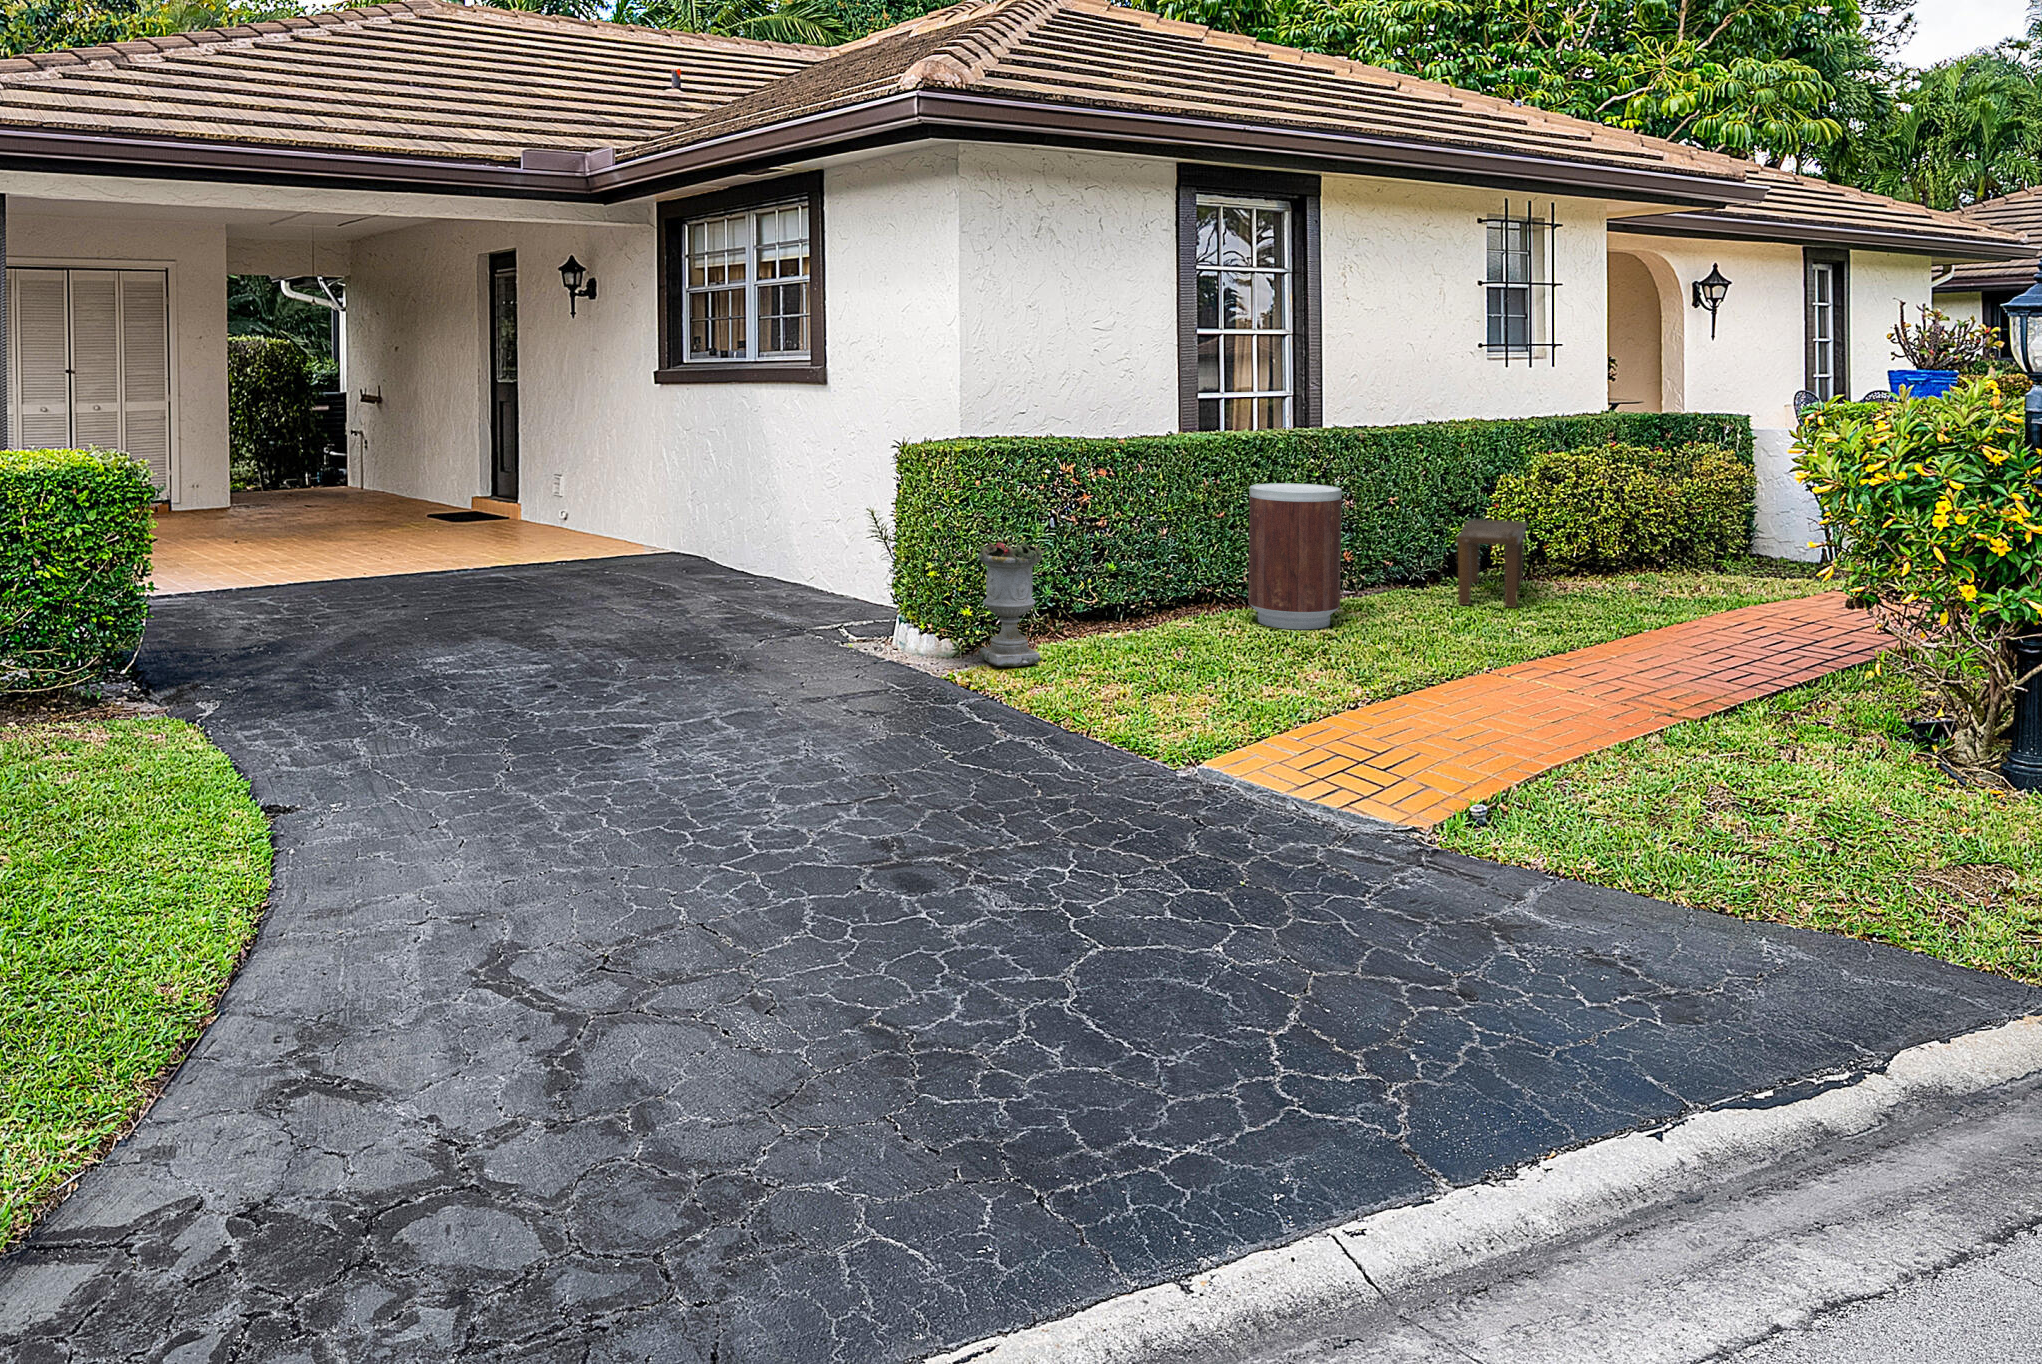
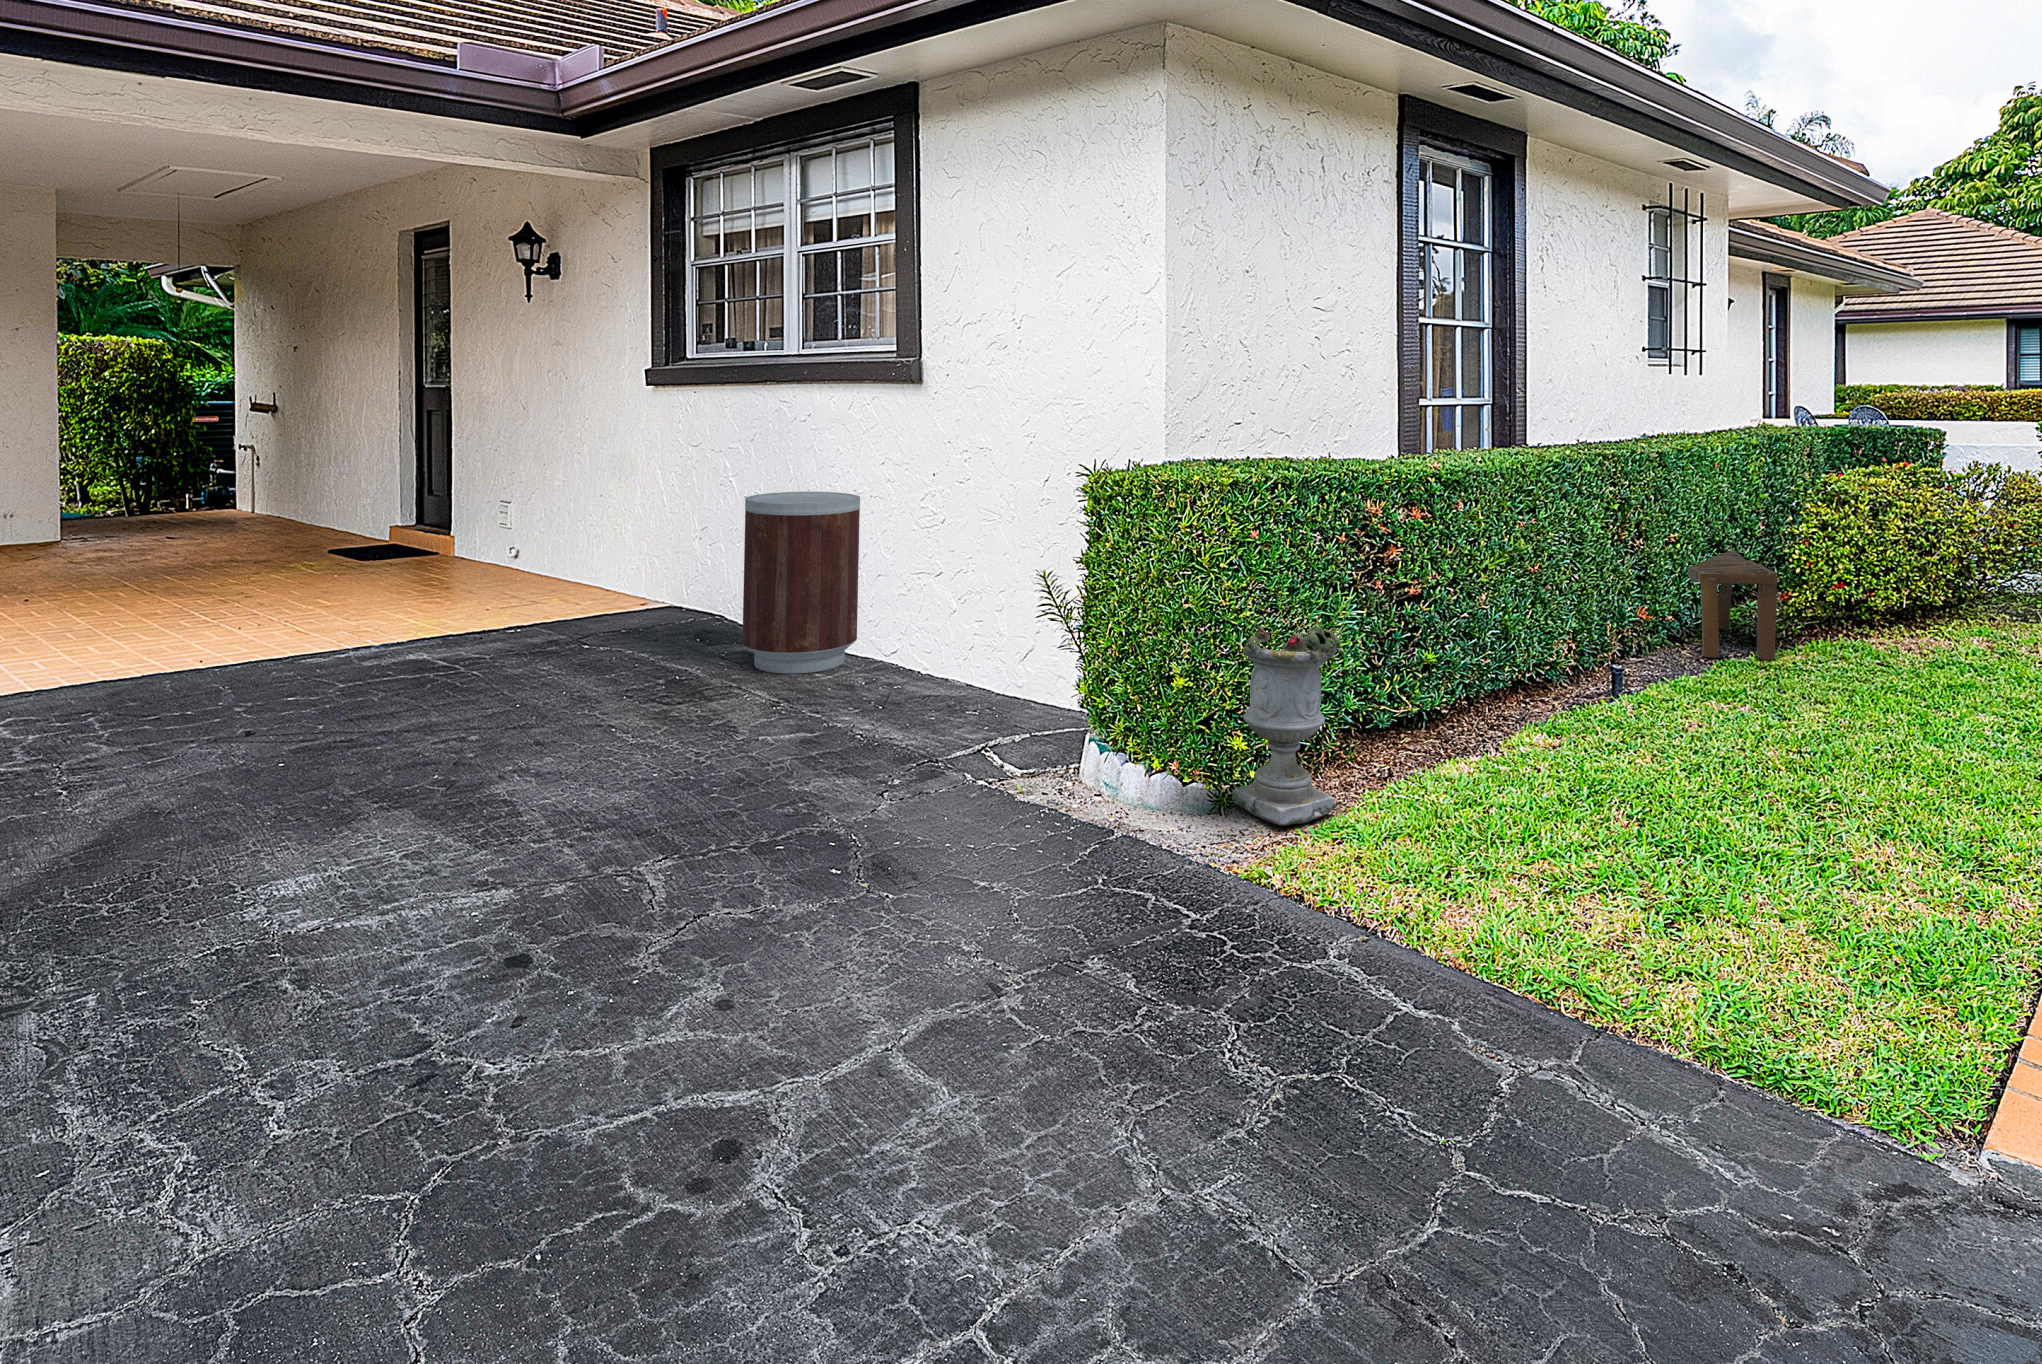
trash can: present [1248,483,1342,629] -> present [742,492,860,674]

